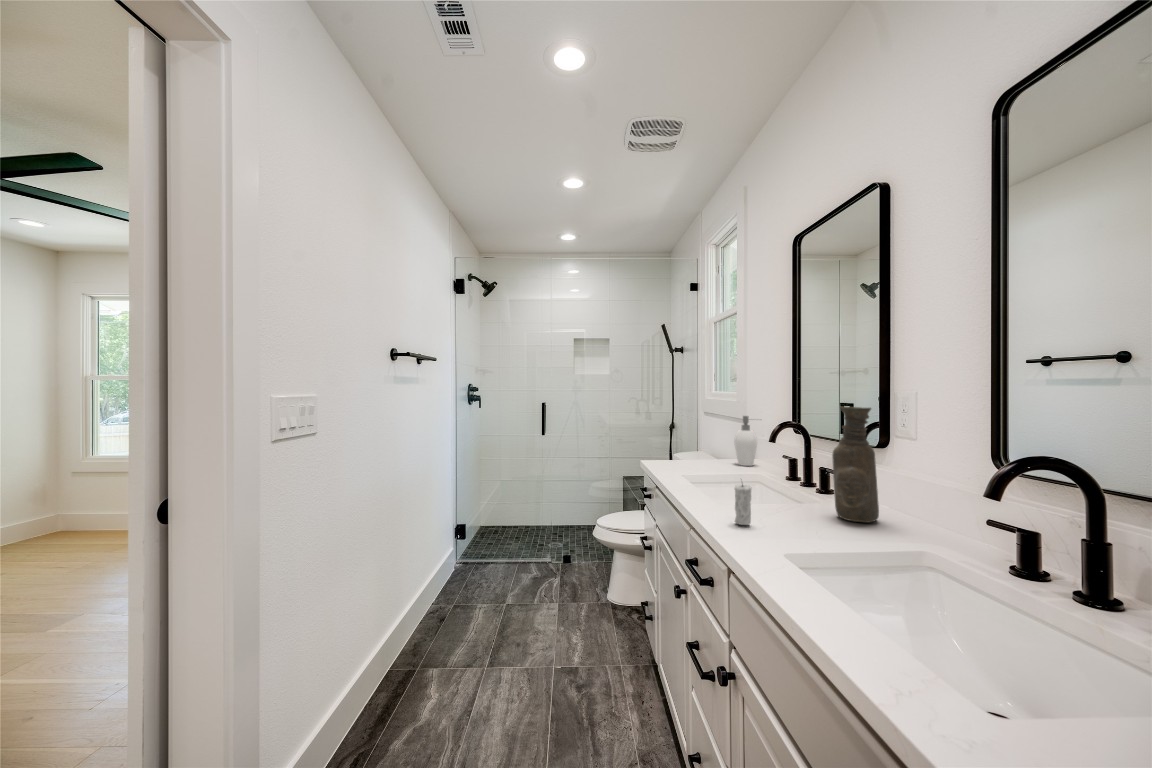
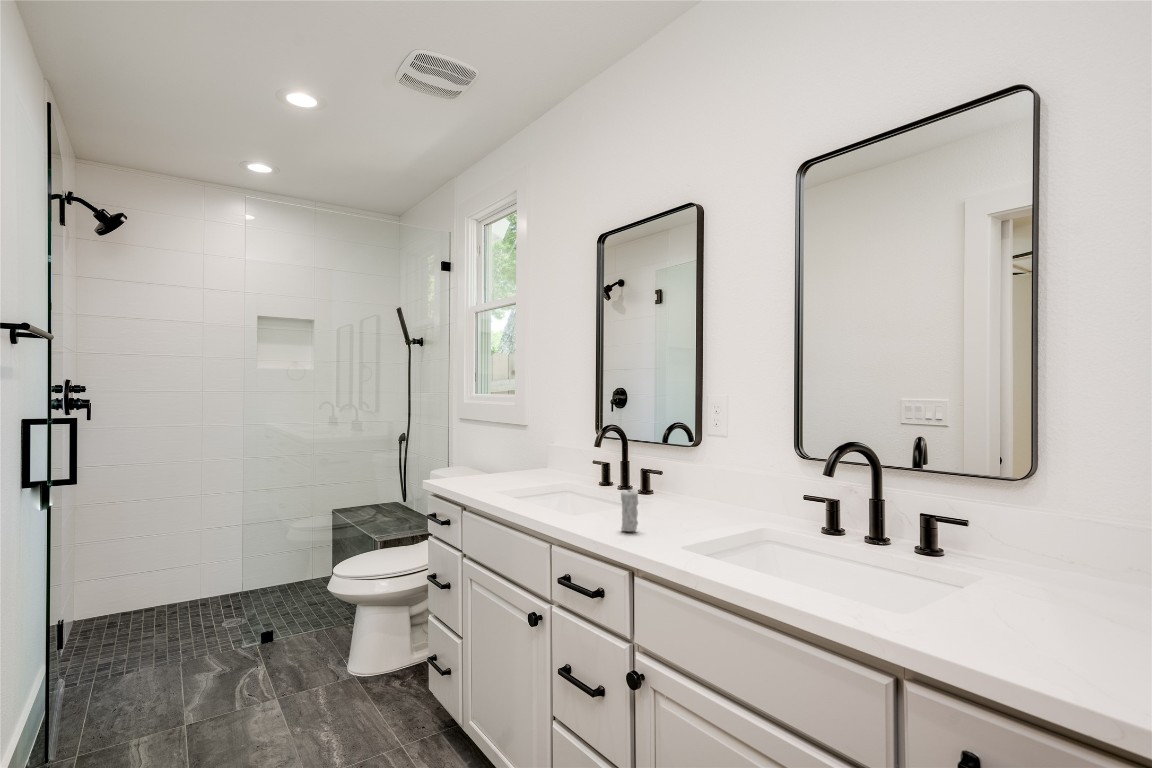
vase: present [832,406,879,522] -> none [683,407,720,514]
soap dispenser: present [734,416,757,466] -> none [531,420,563,476]

